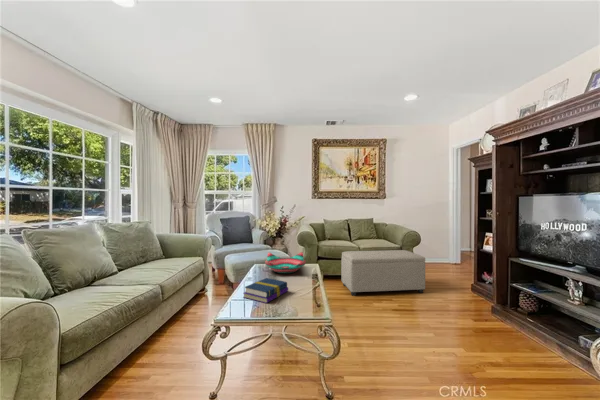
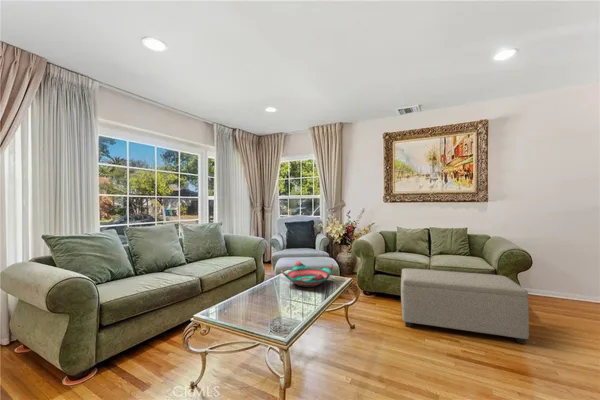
book: present [244,278,288,303] -> none [229,289,278,317]

